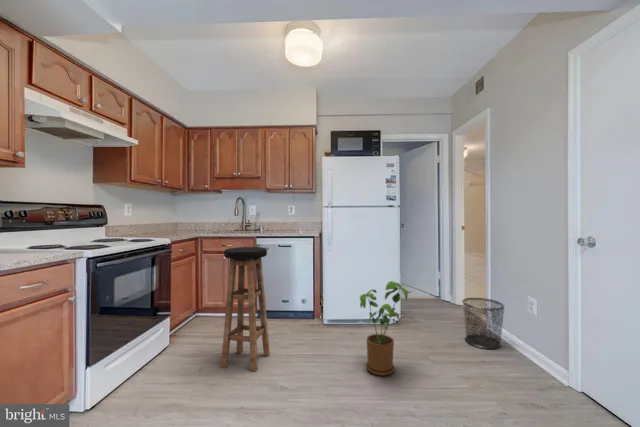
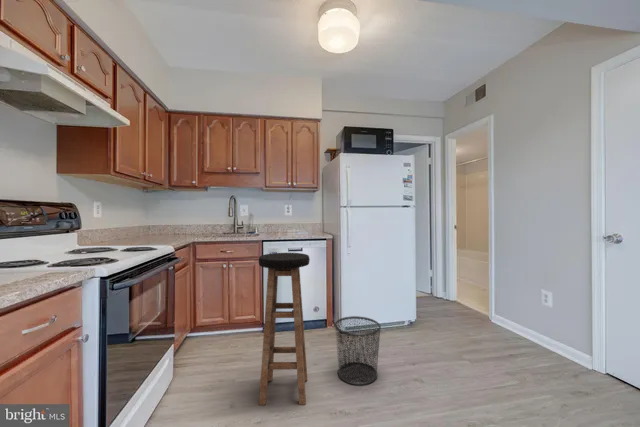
house plant: present [360,281,410,376] -> none [411,285,470,390]
waste bin: present [463,298,504,349] -> present [334,316,381,385]

